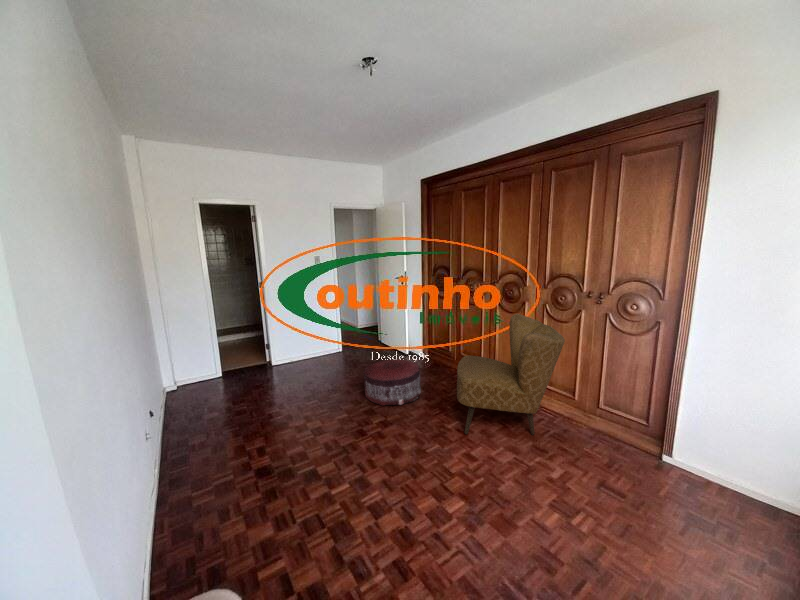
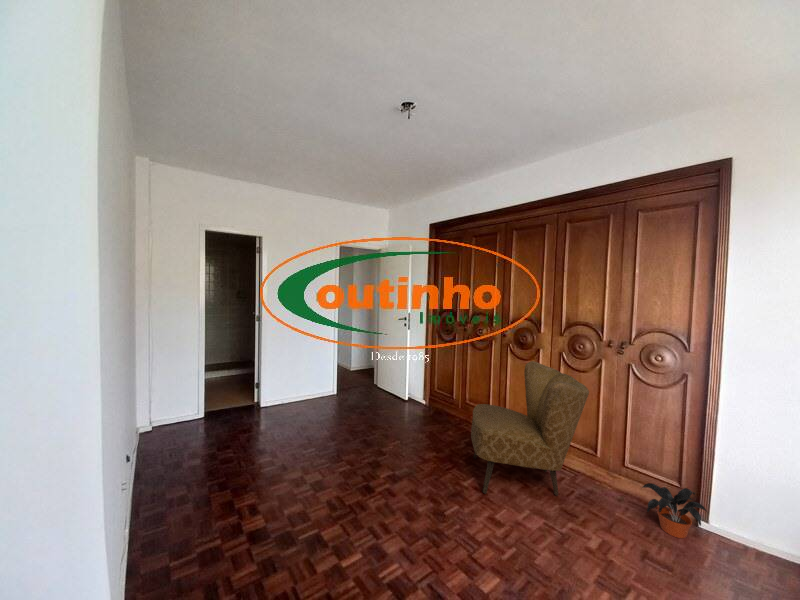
pouf: present [363,359,421,406] -> none [366,405,428,458]
potted plant: none [609,422,668,469] -> present [642,483,706,538]

